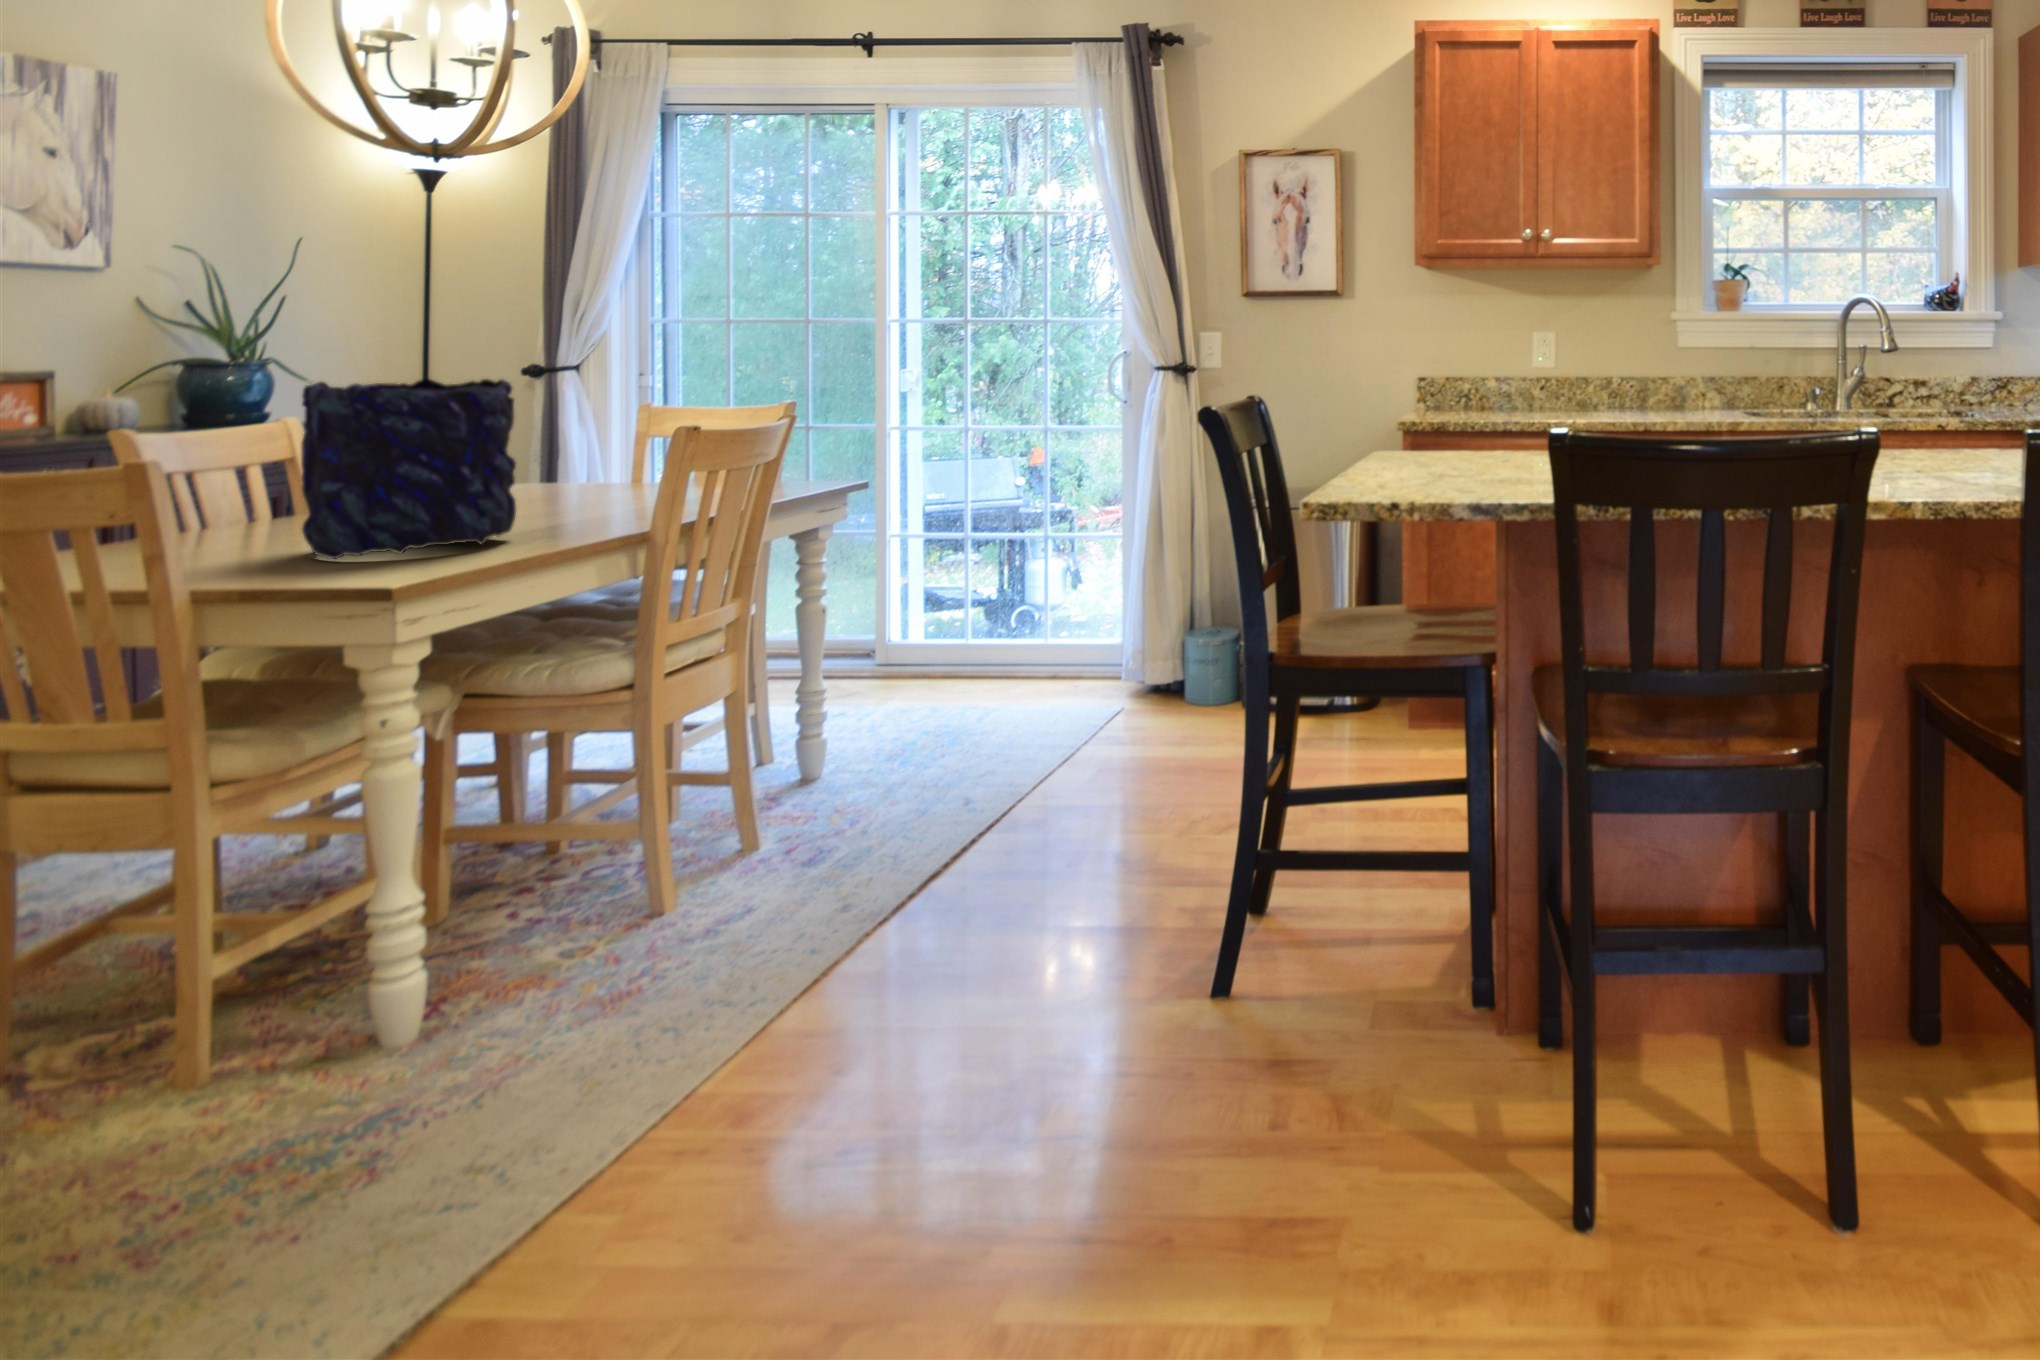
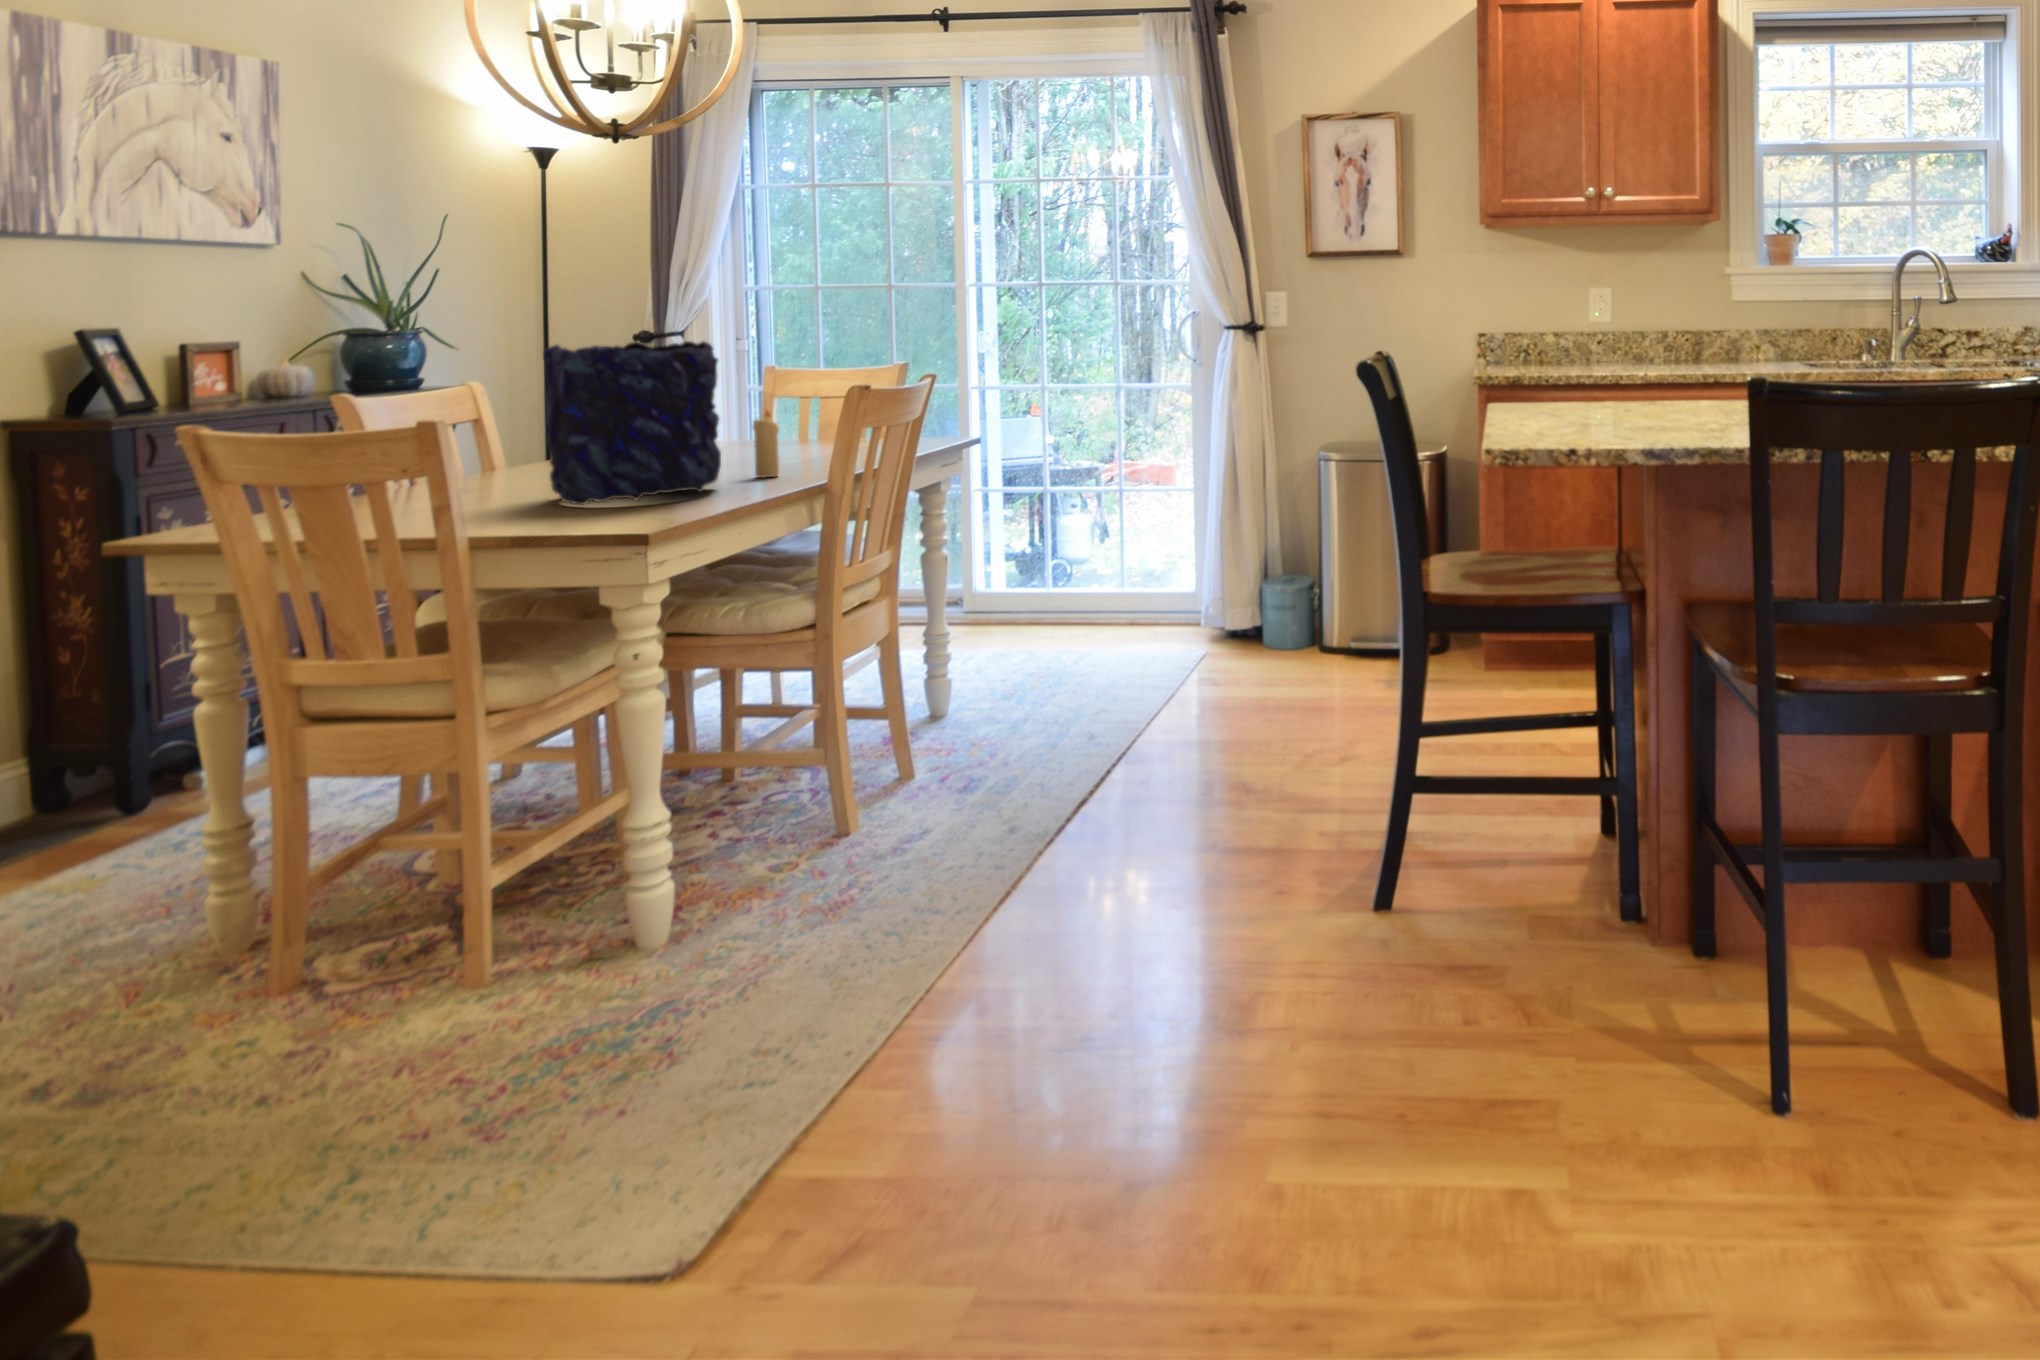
candle: none [568,450,599,527] -> present [752,410,779,478]

